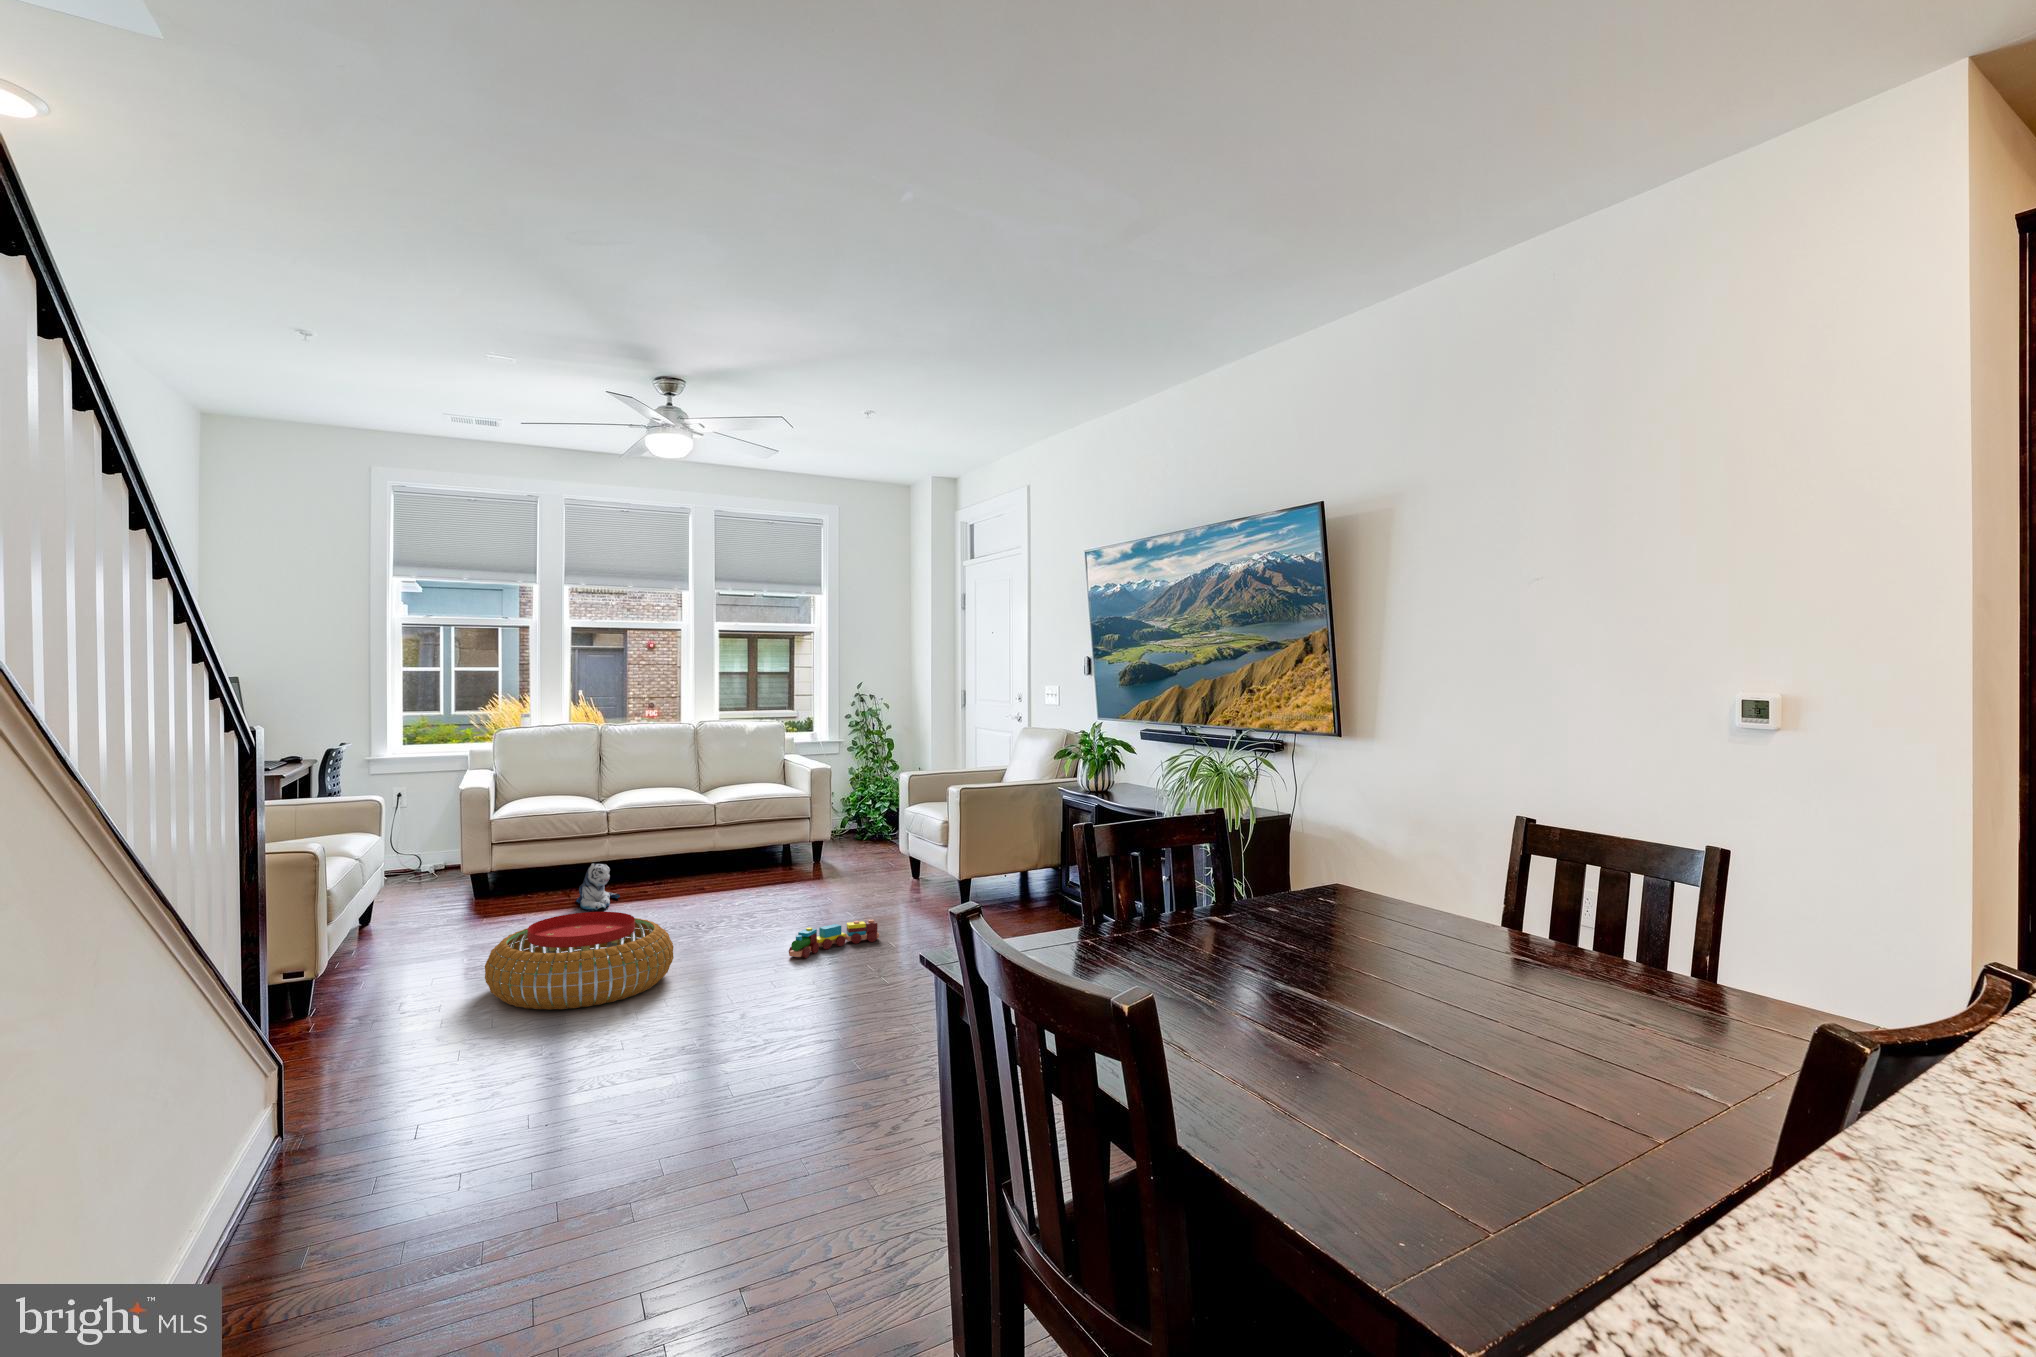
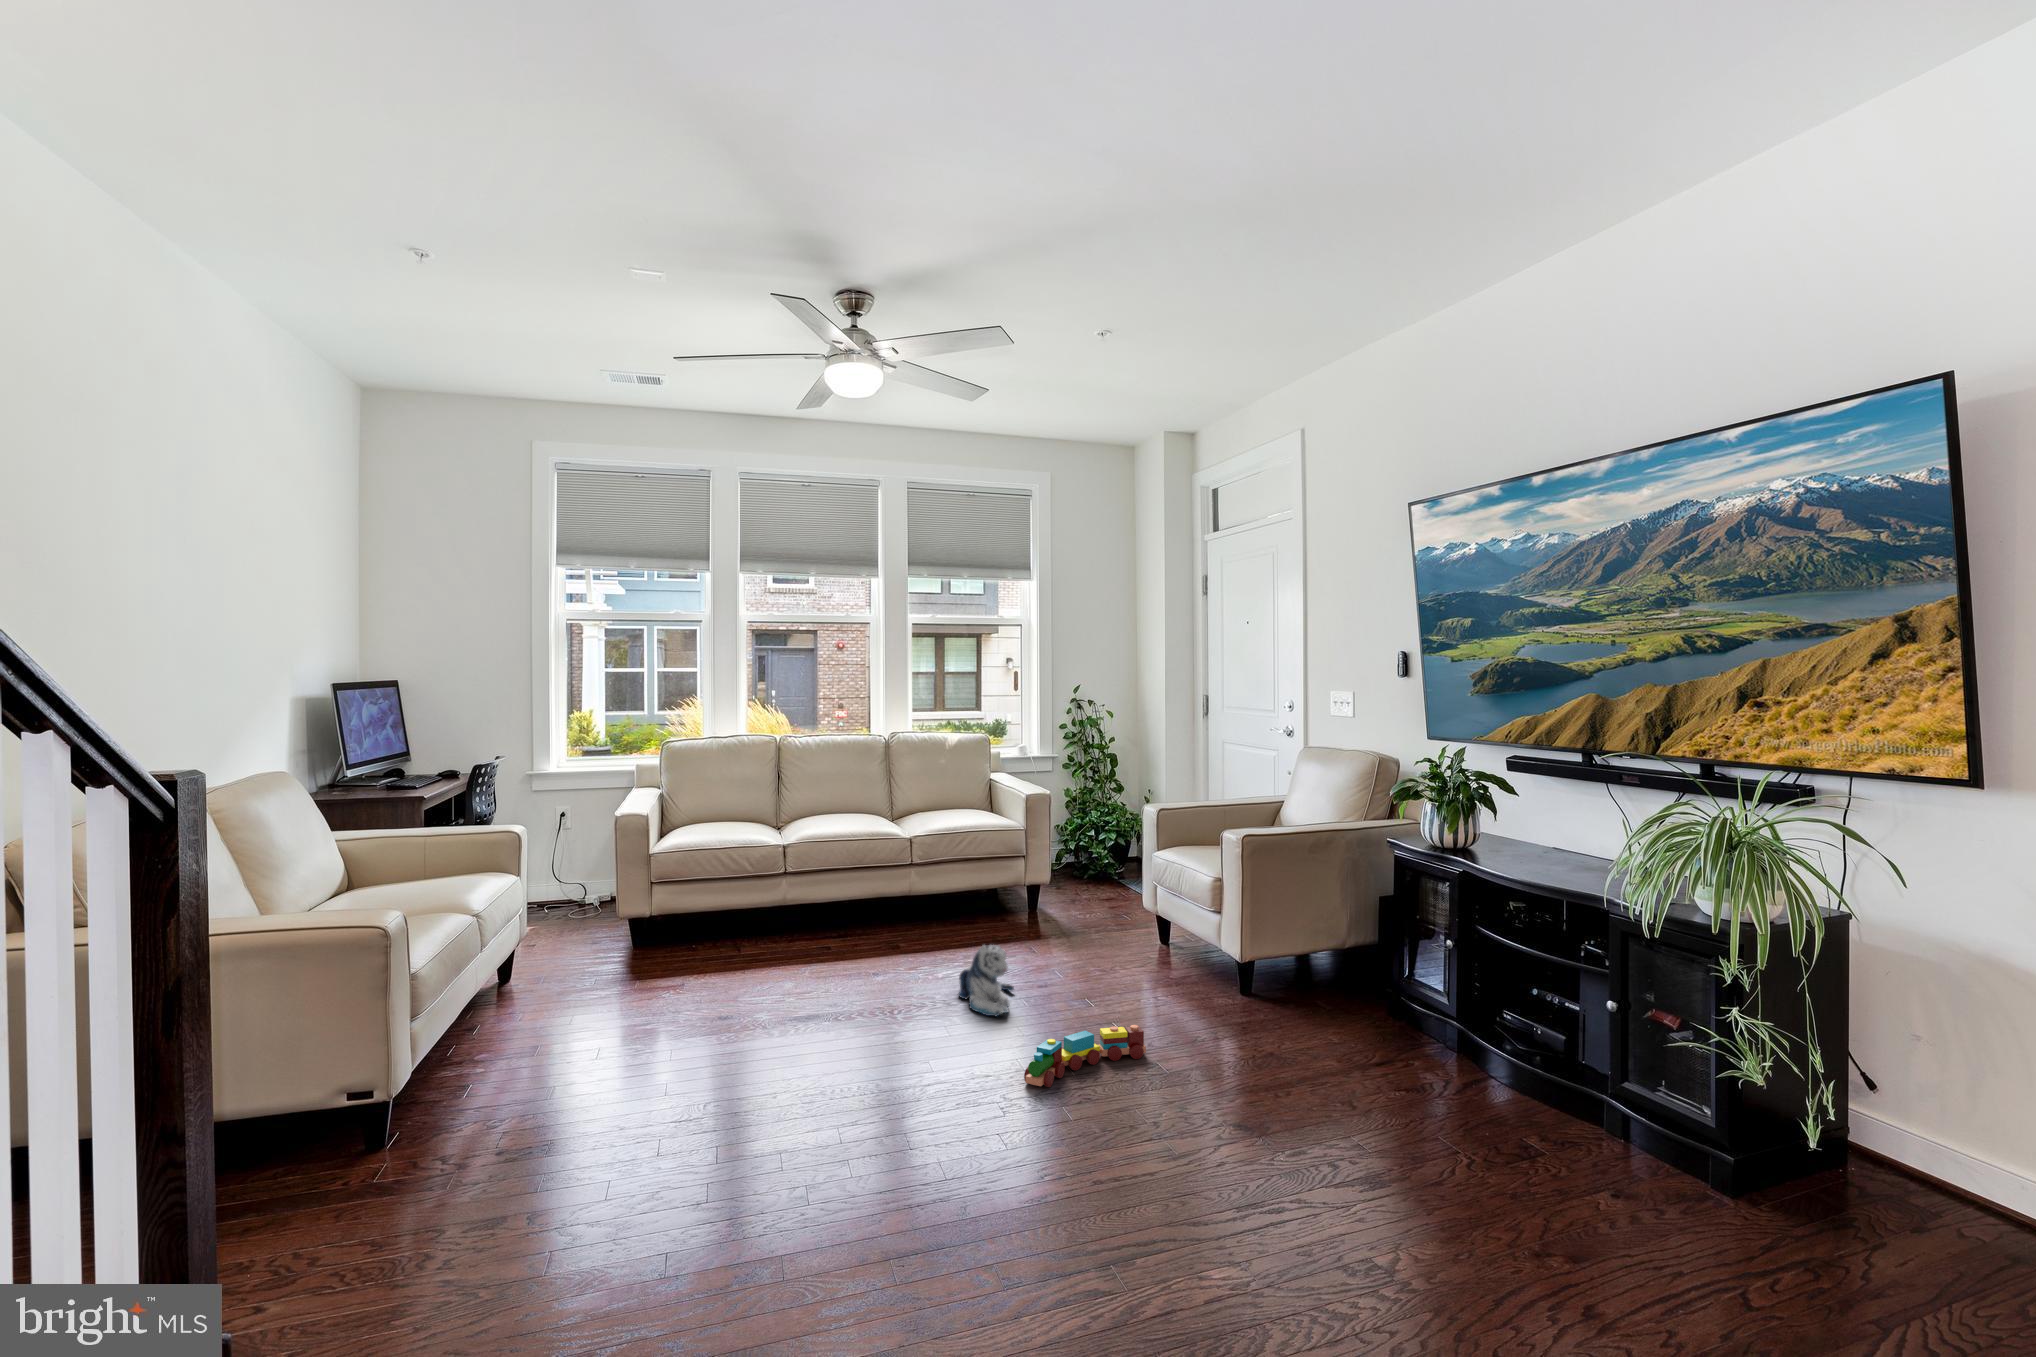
plush toy: present [576,863,620,911] -> present [958,945,1014,1017]
pouf: present [485,912,674,1010] -> none [606,1011,866,1178]

